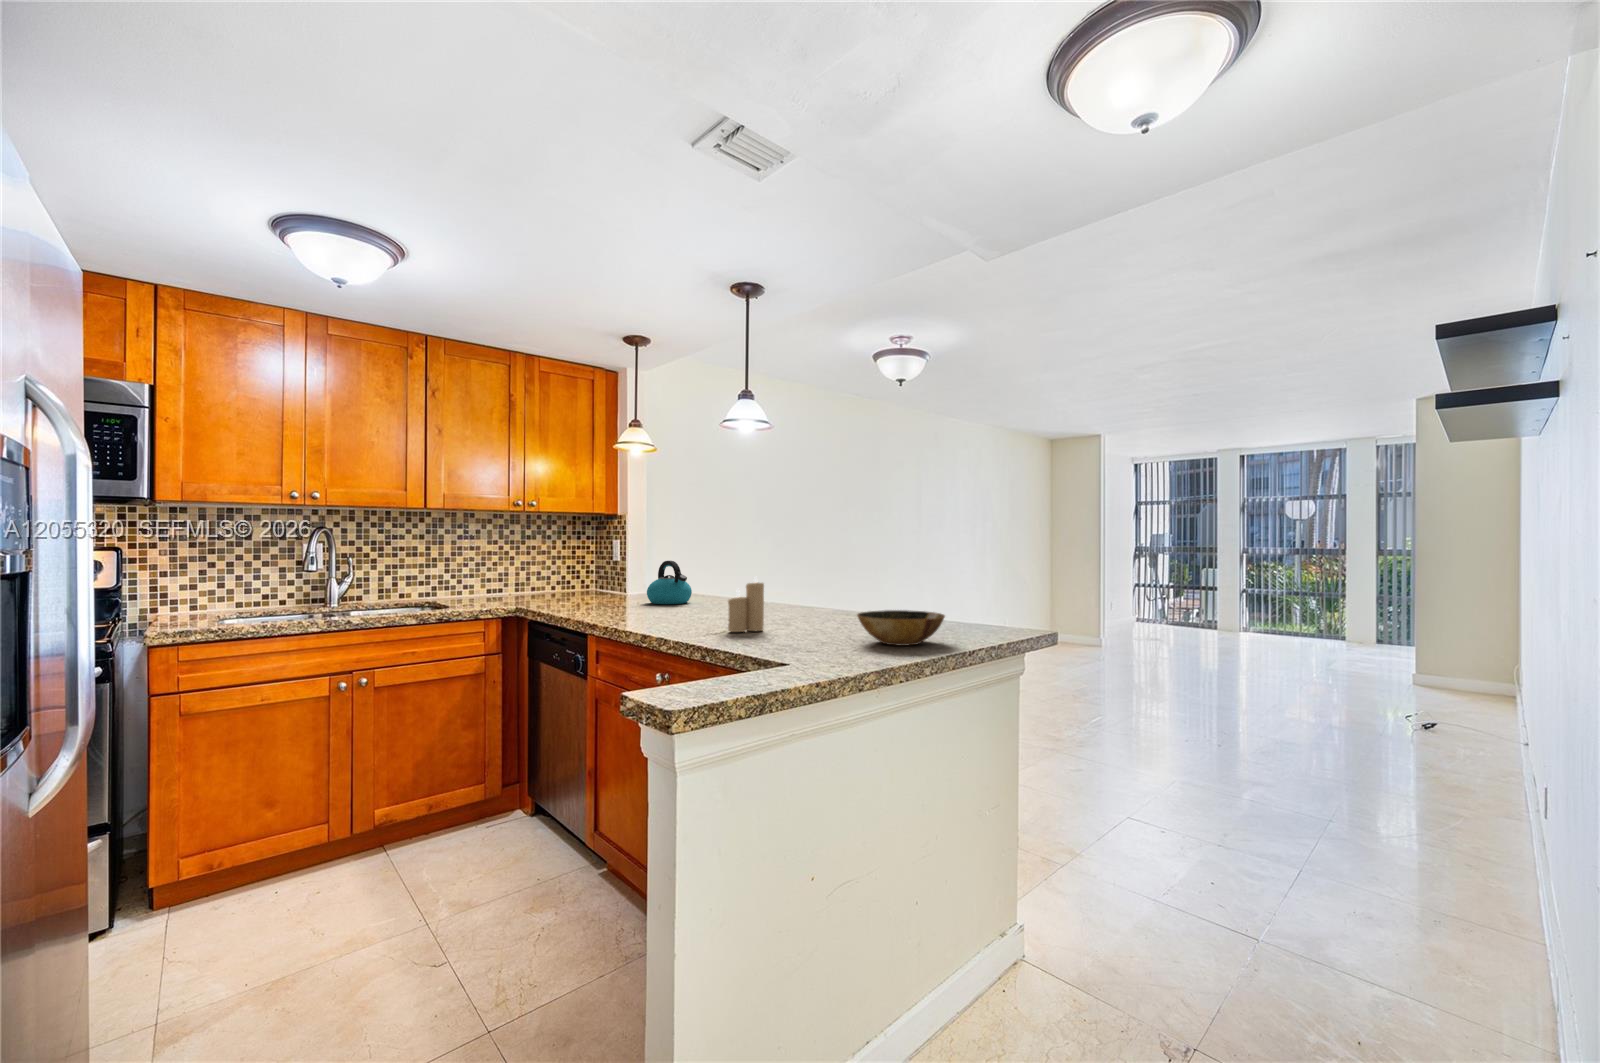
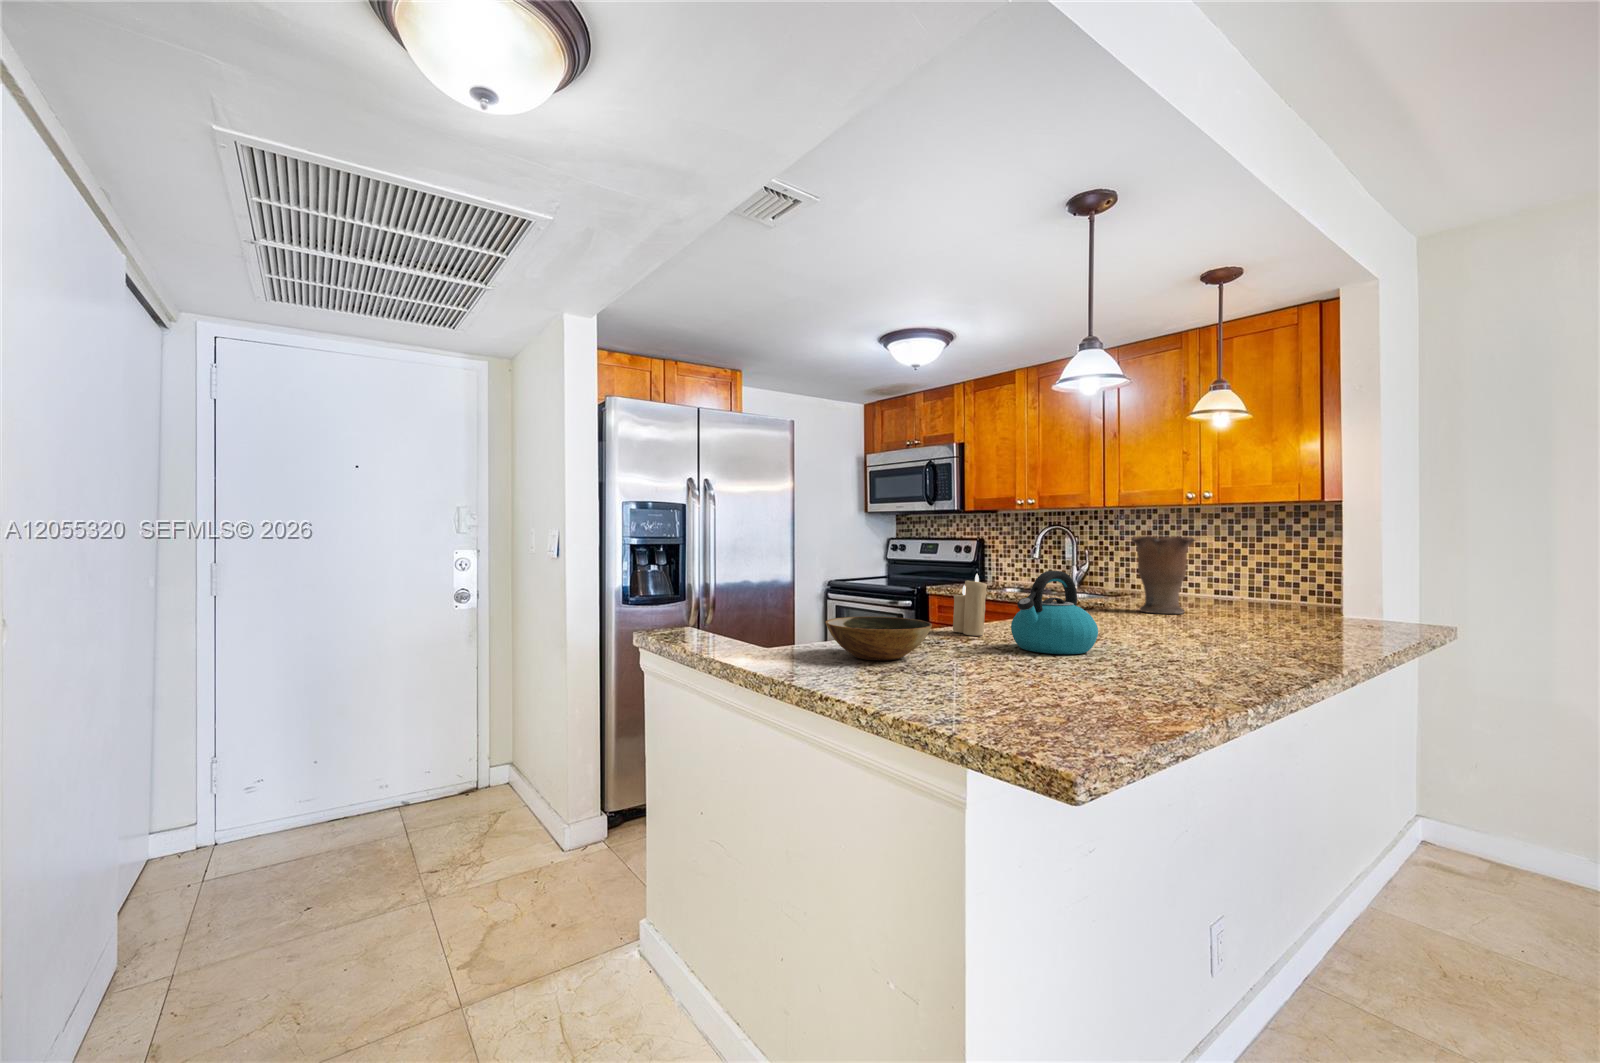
vase: none [563,540,615,609] -> present [1131,536,1195,614]
kettle: present [647,561,692,604] -> present [1011,571,1098,654]

